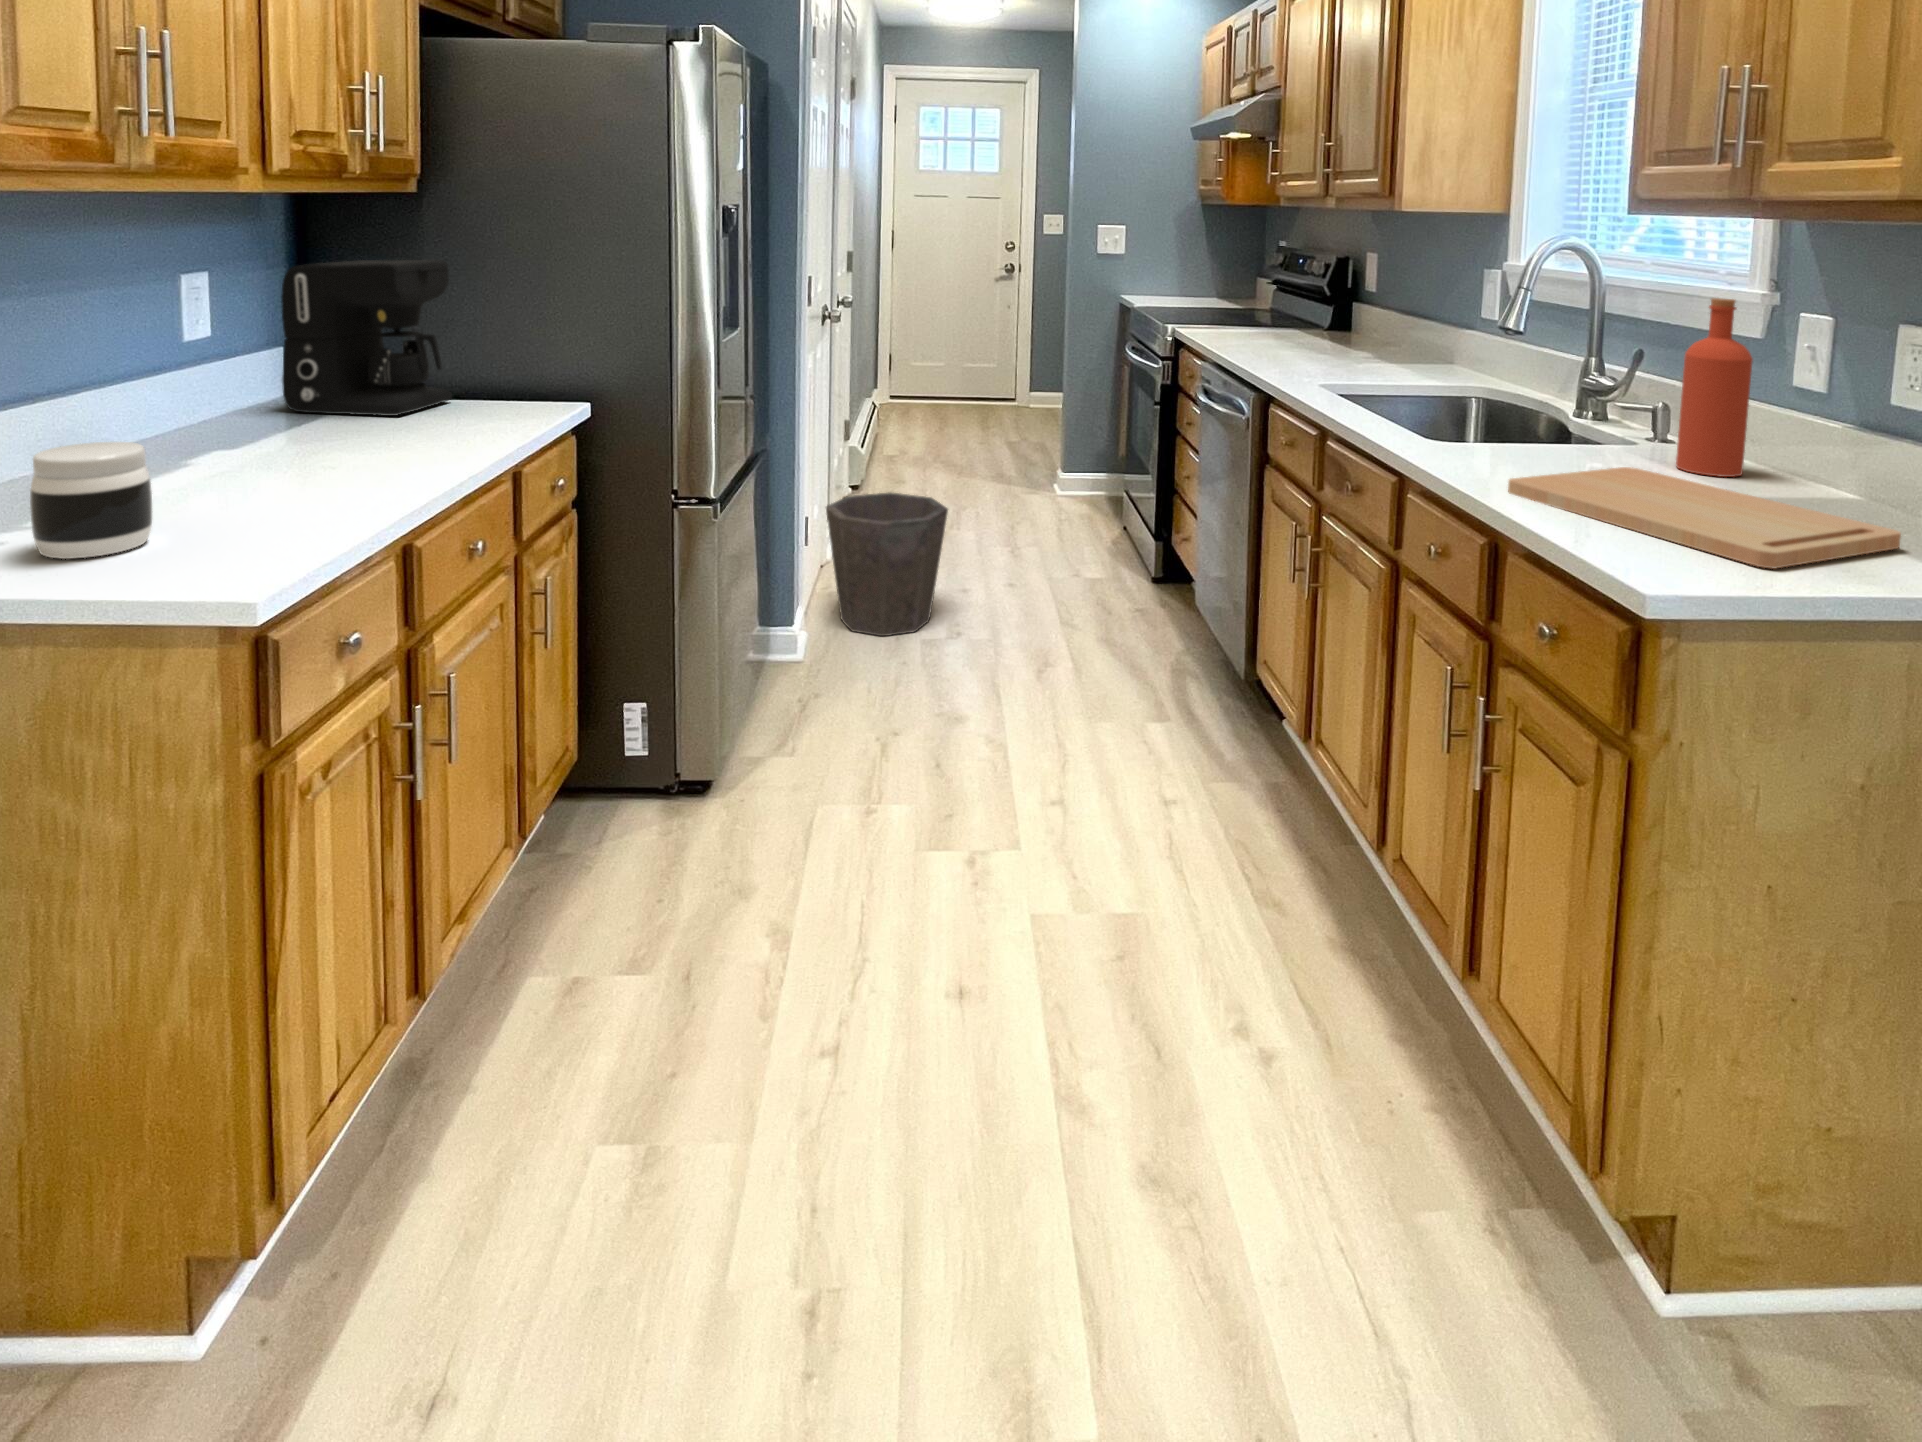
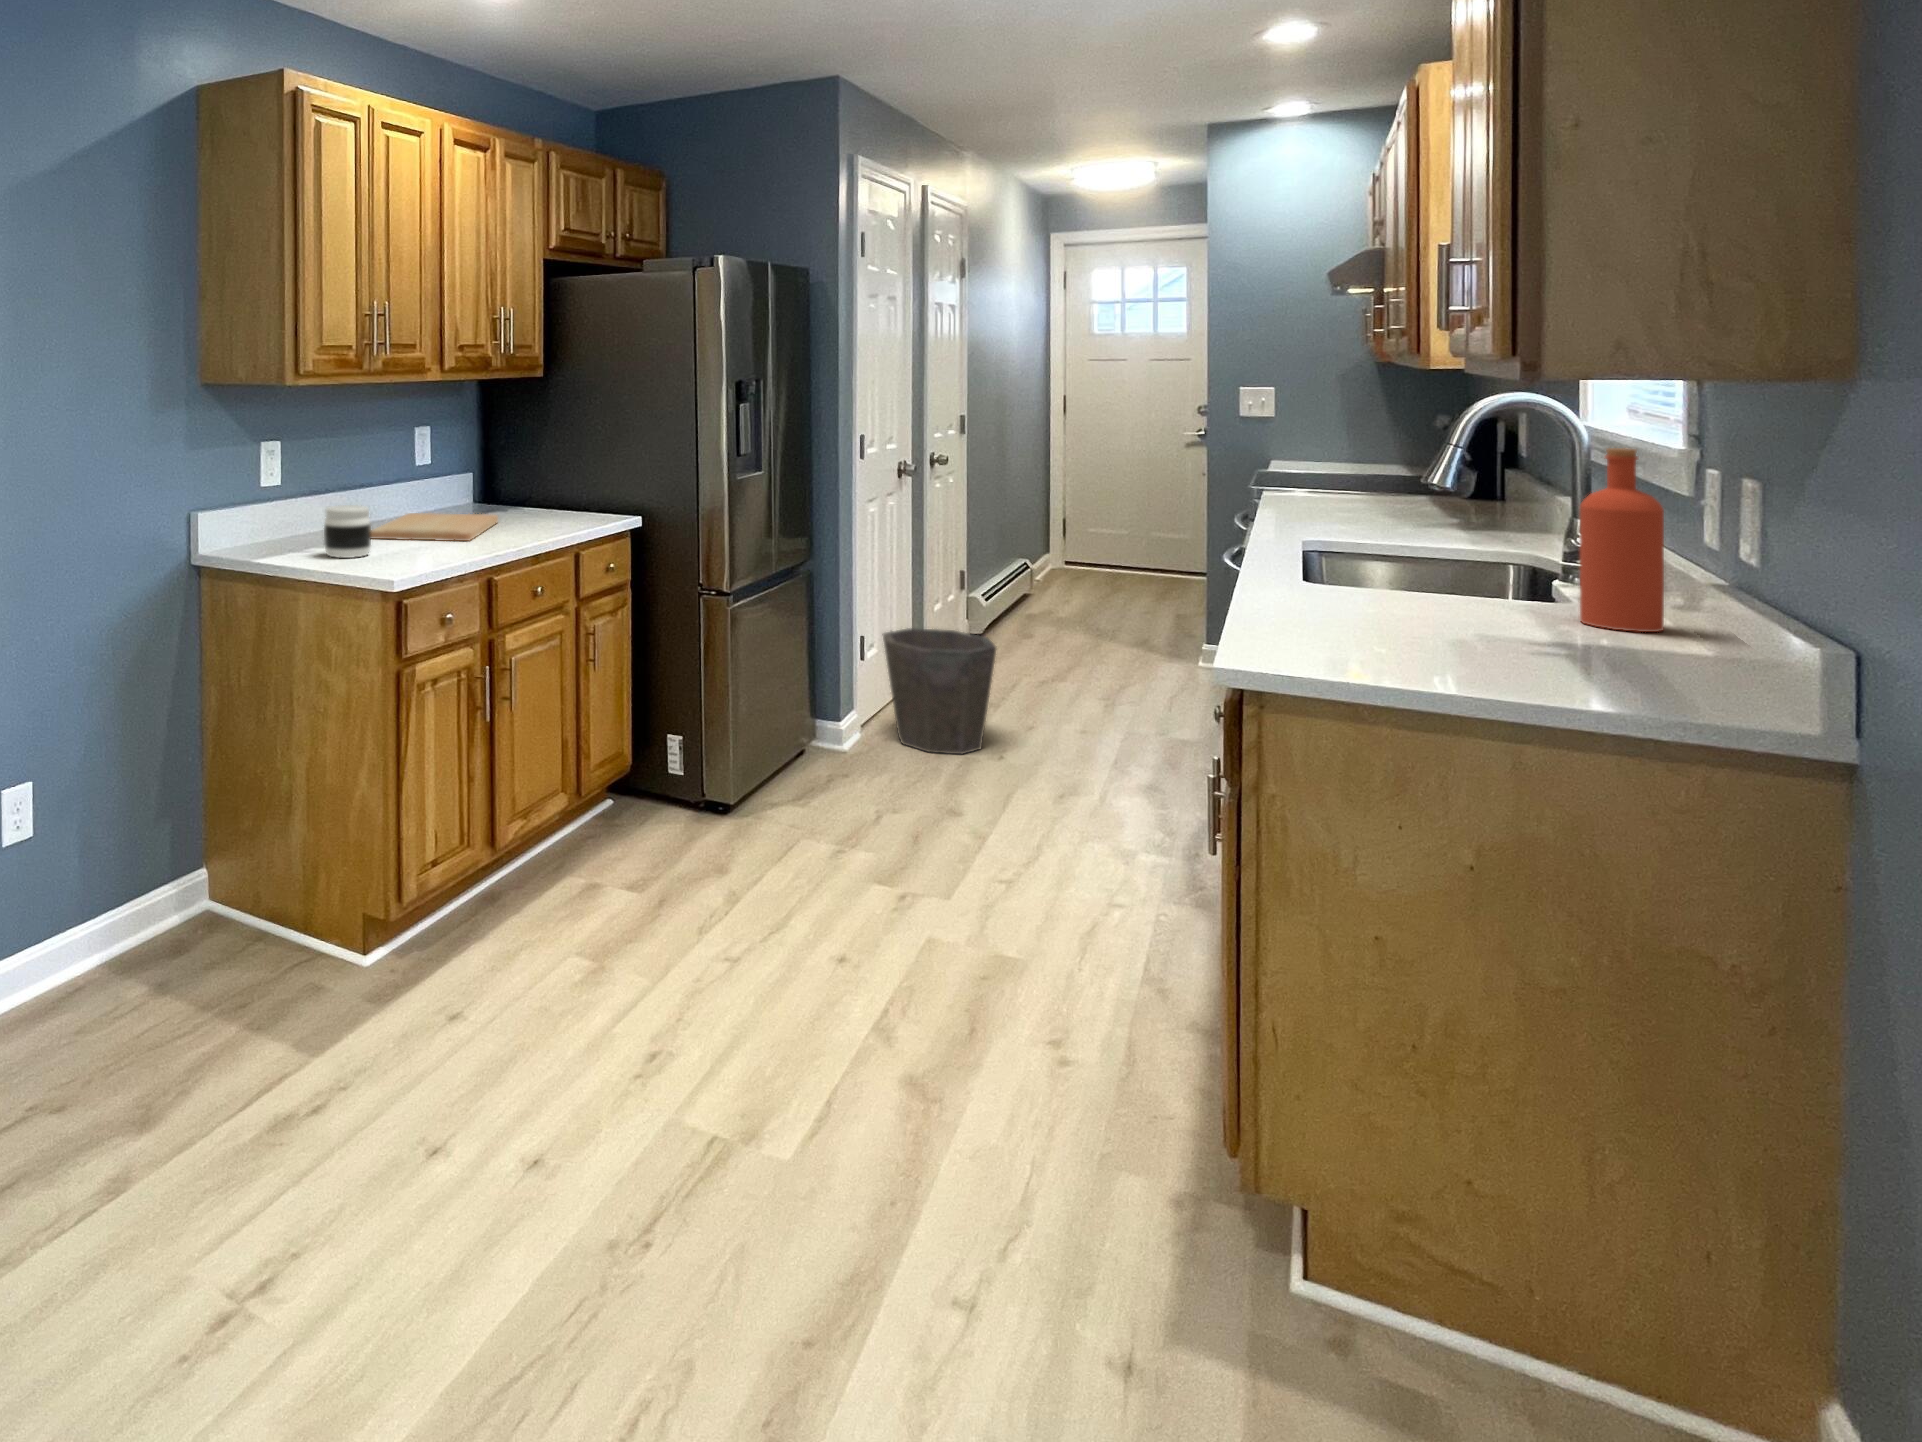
coffee maker: present [281,260,452,416] -> none [465,420,559,517]
cutting board: present [1508,467,1901,568] -> present [371,513,498,541]

